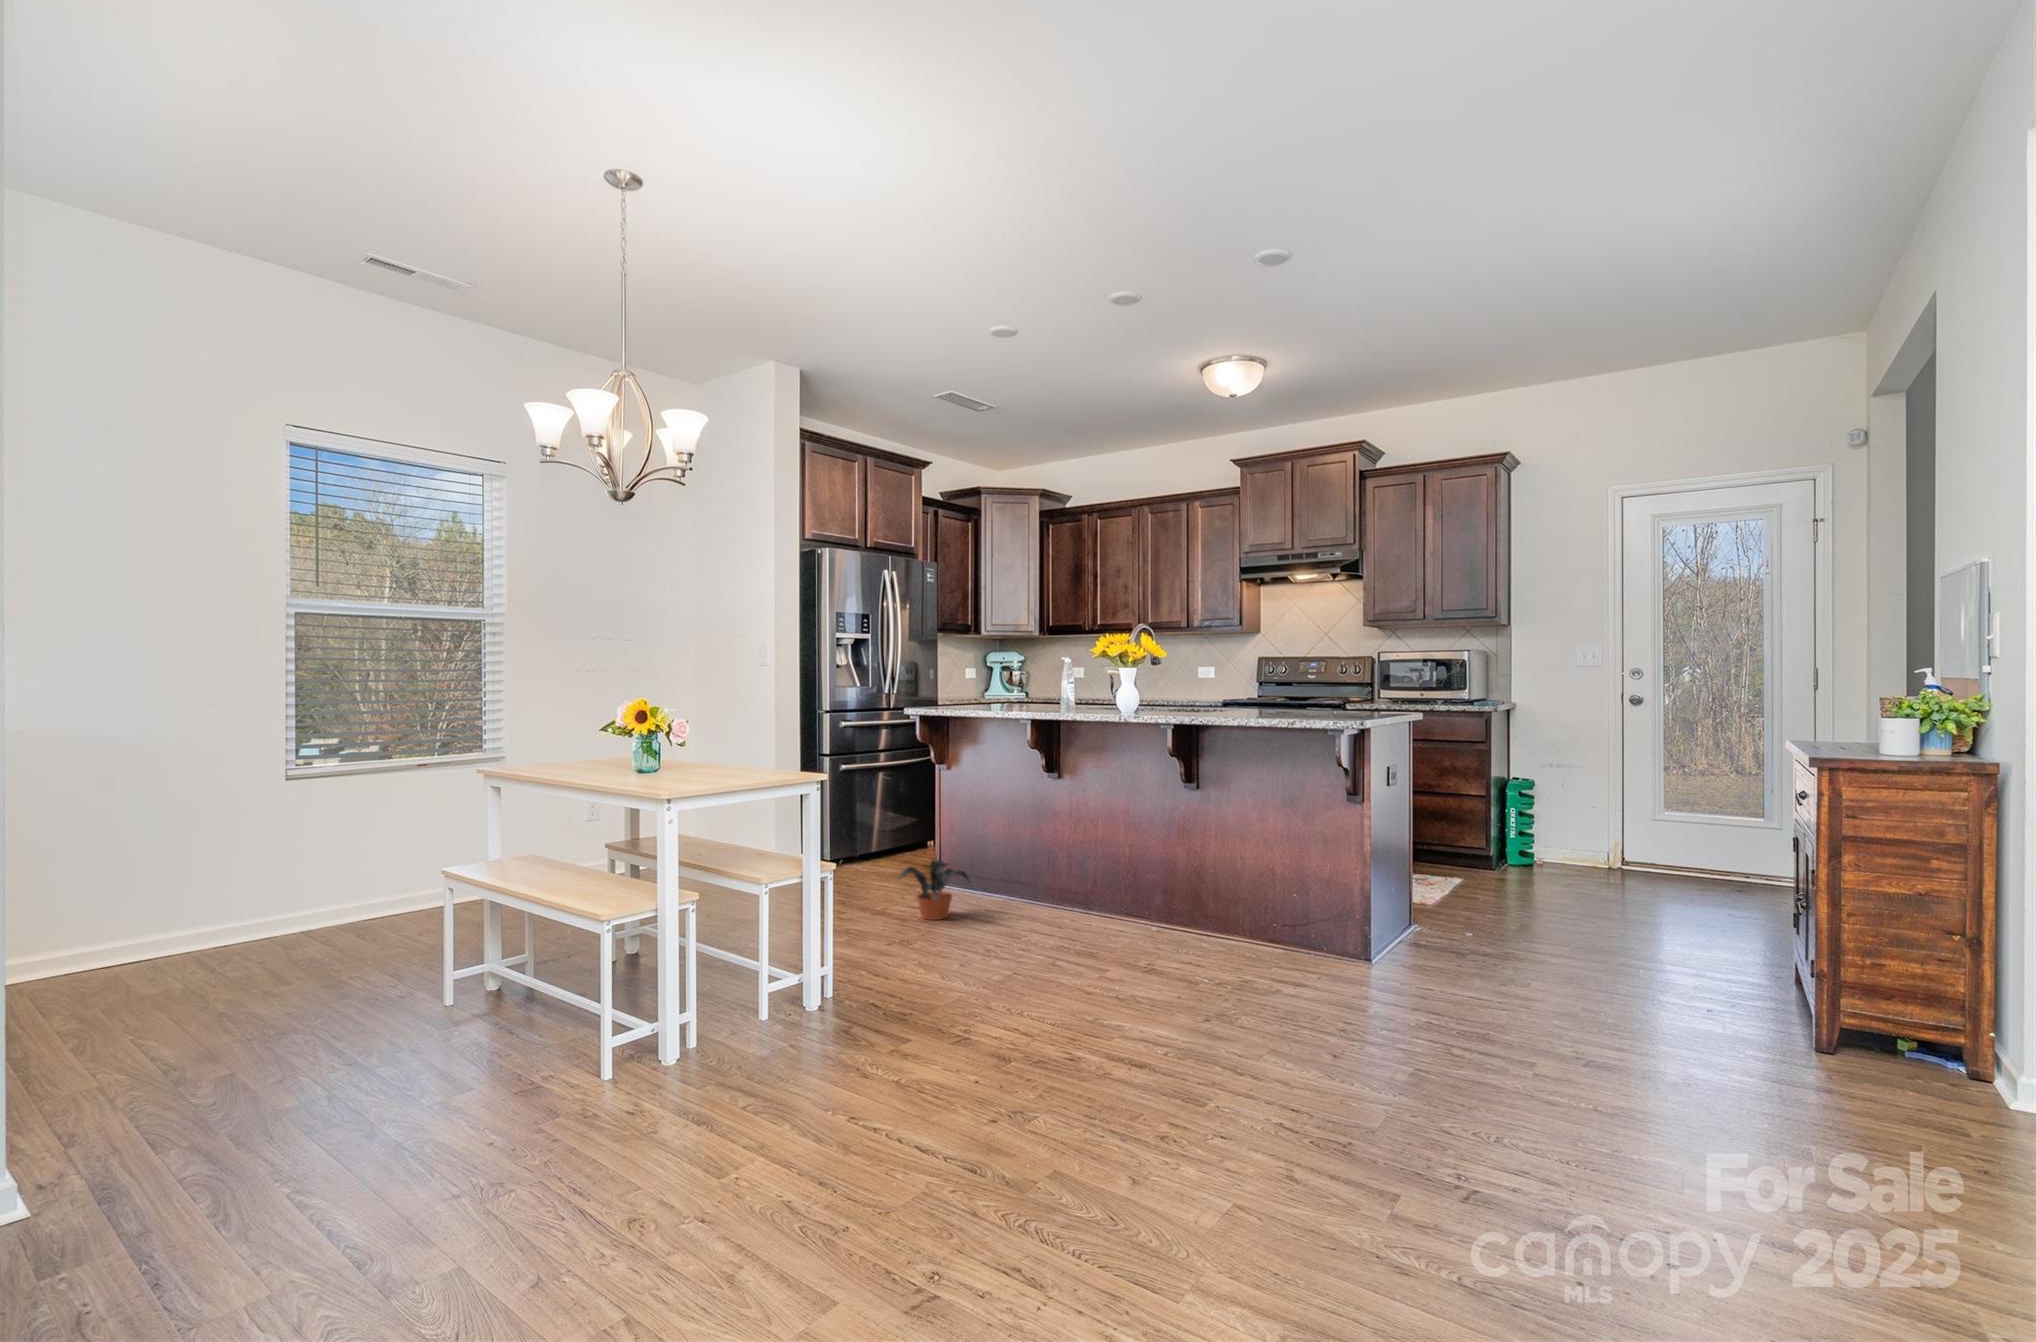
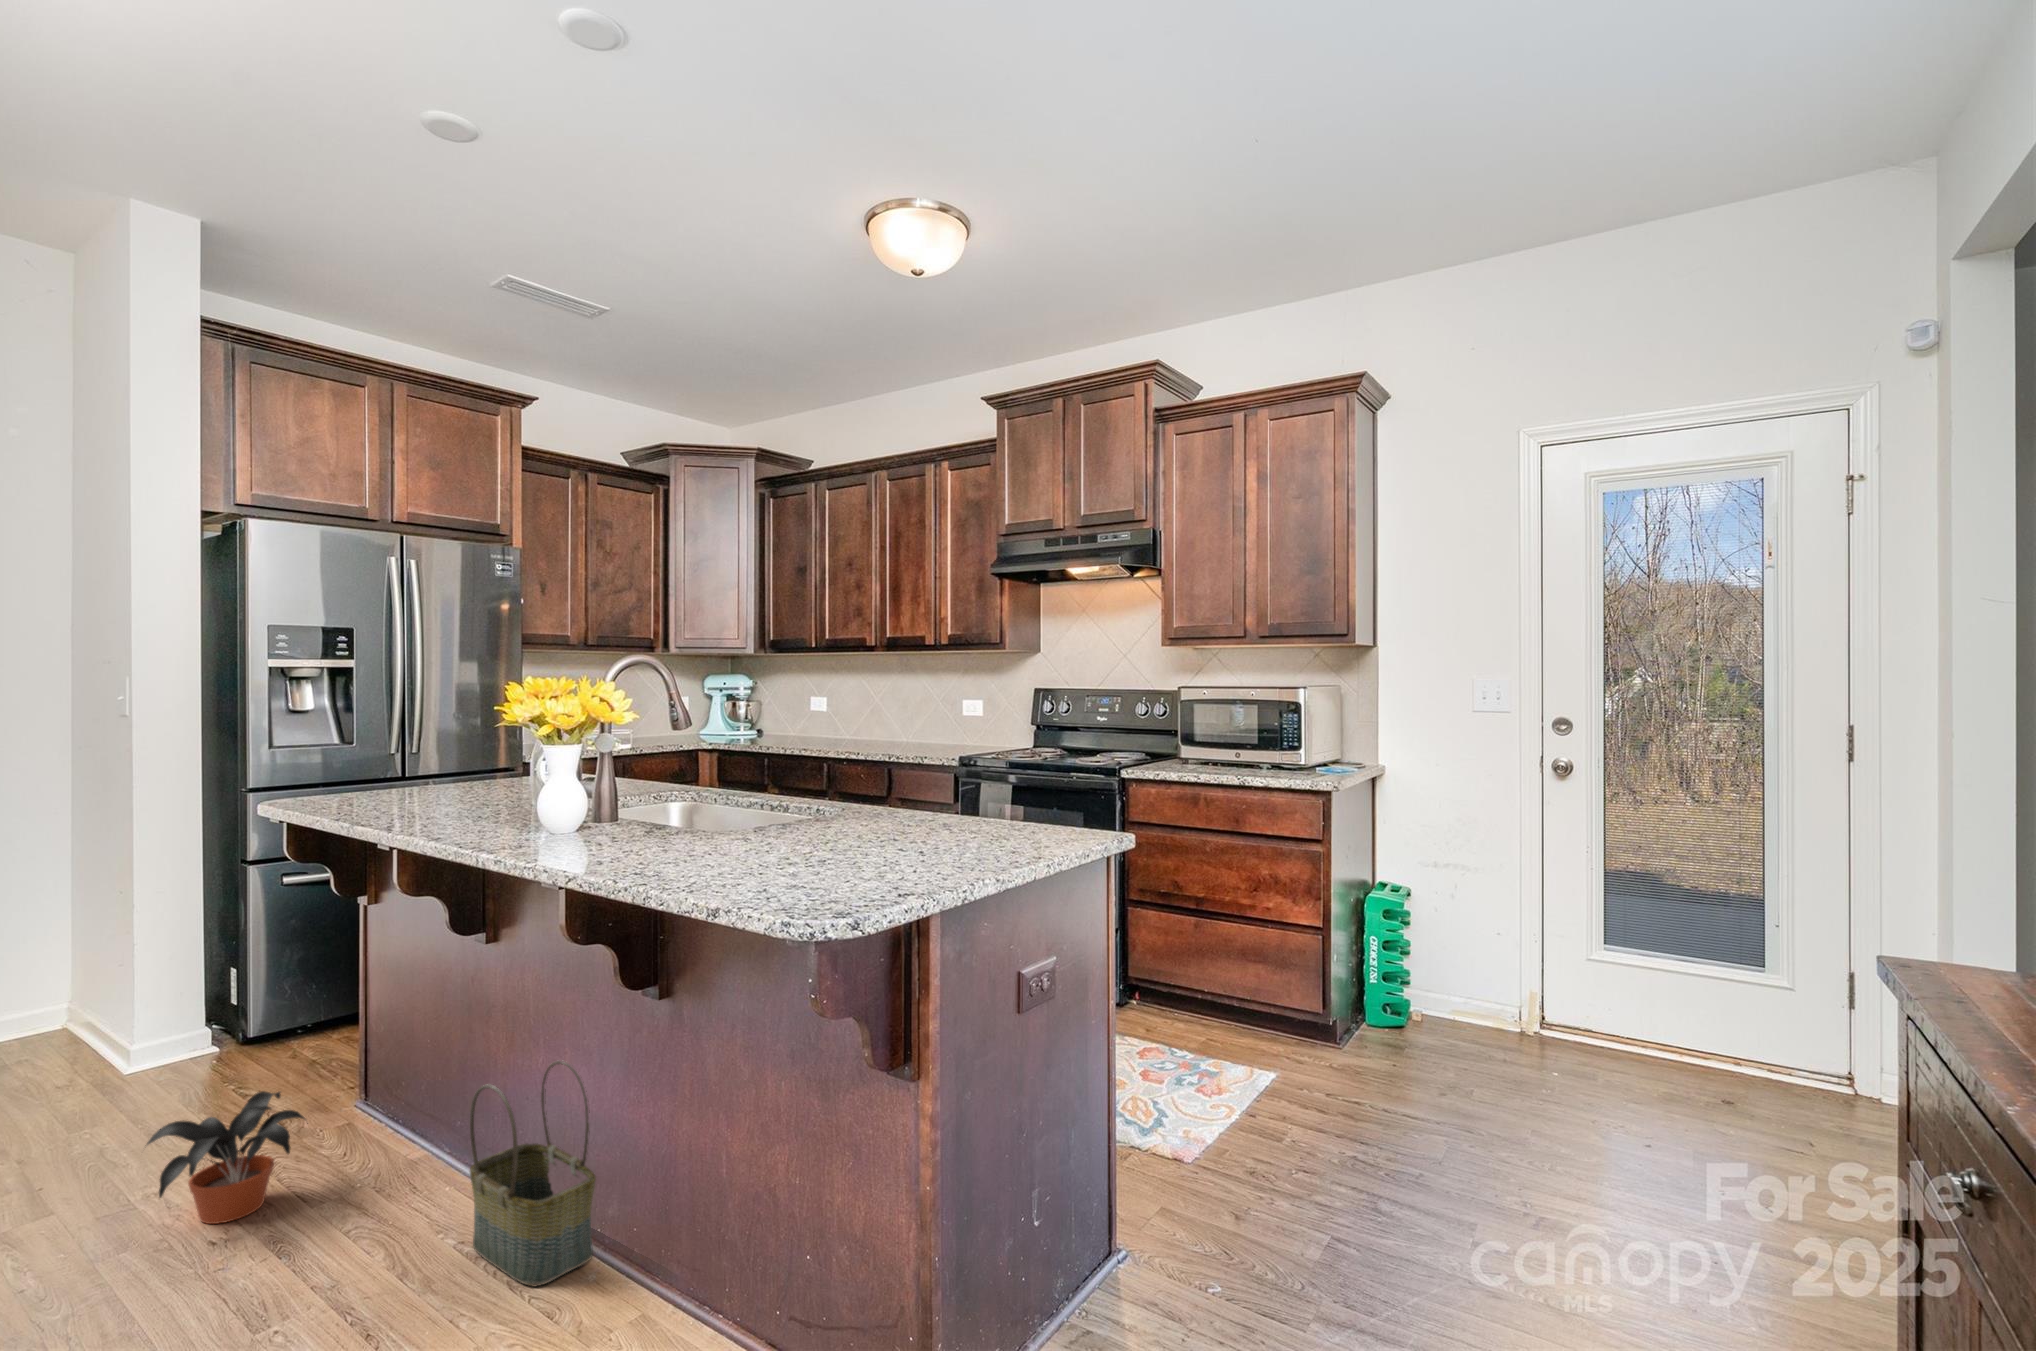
basket: none [1081,833,1154,935] -> present [470,1060,596,1286]

